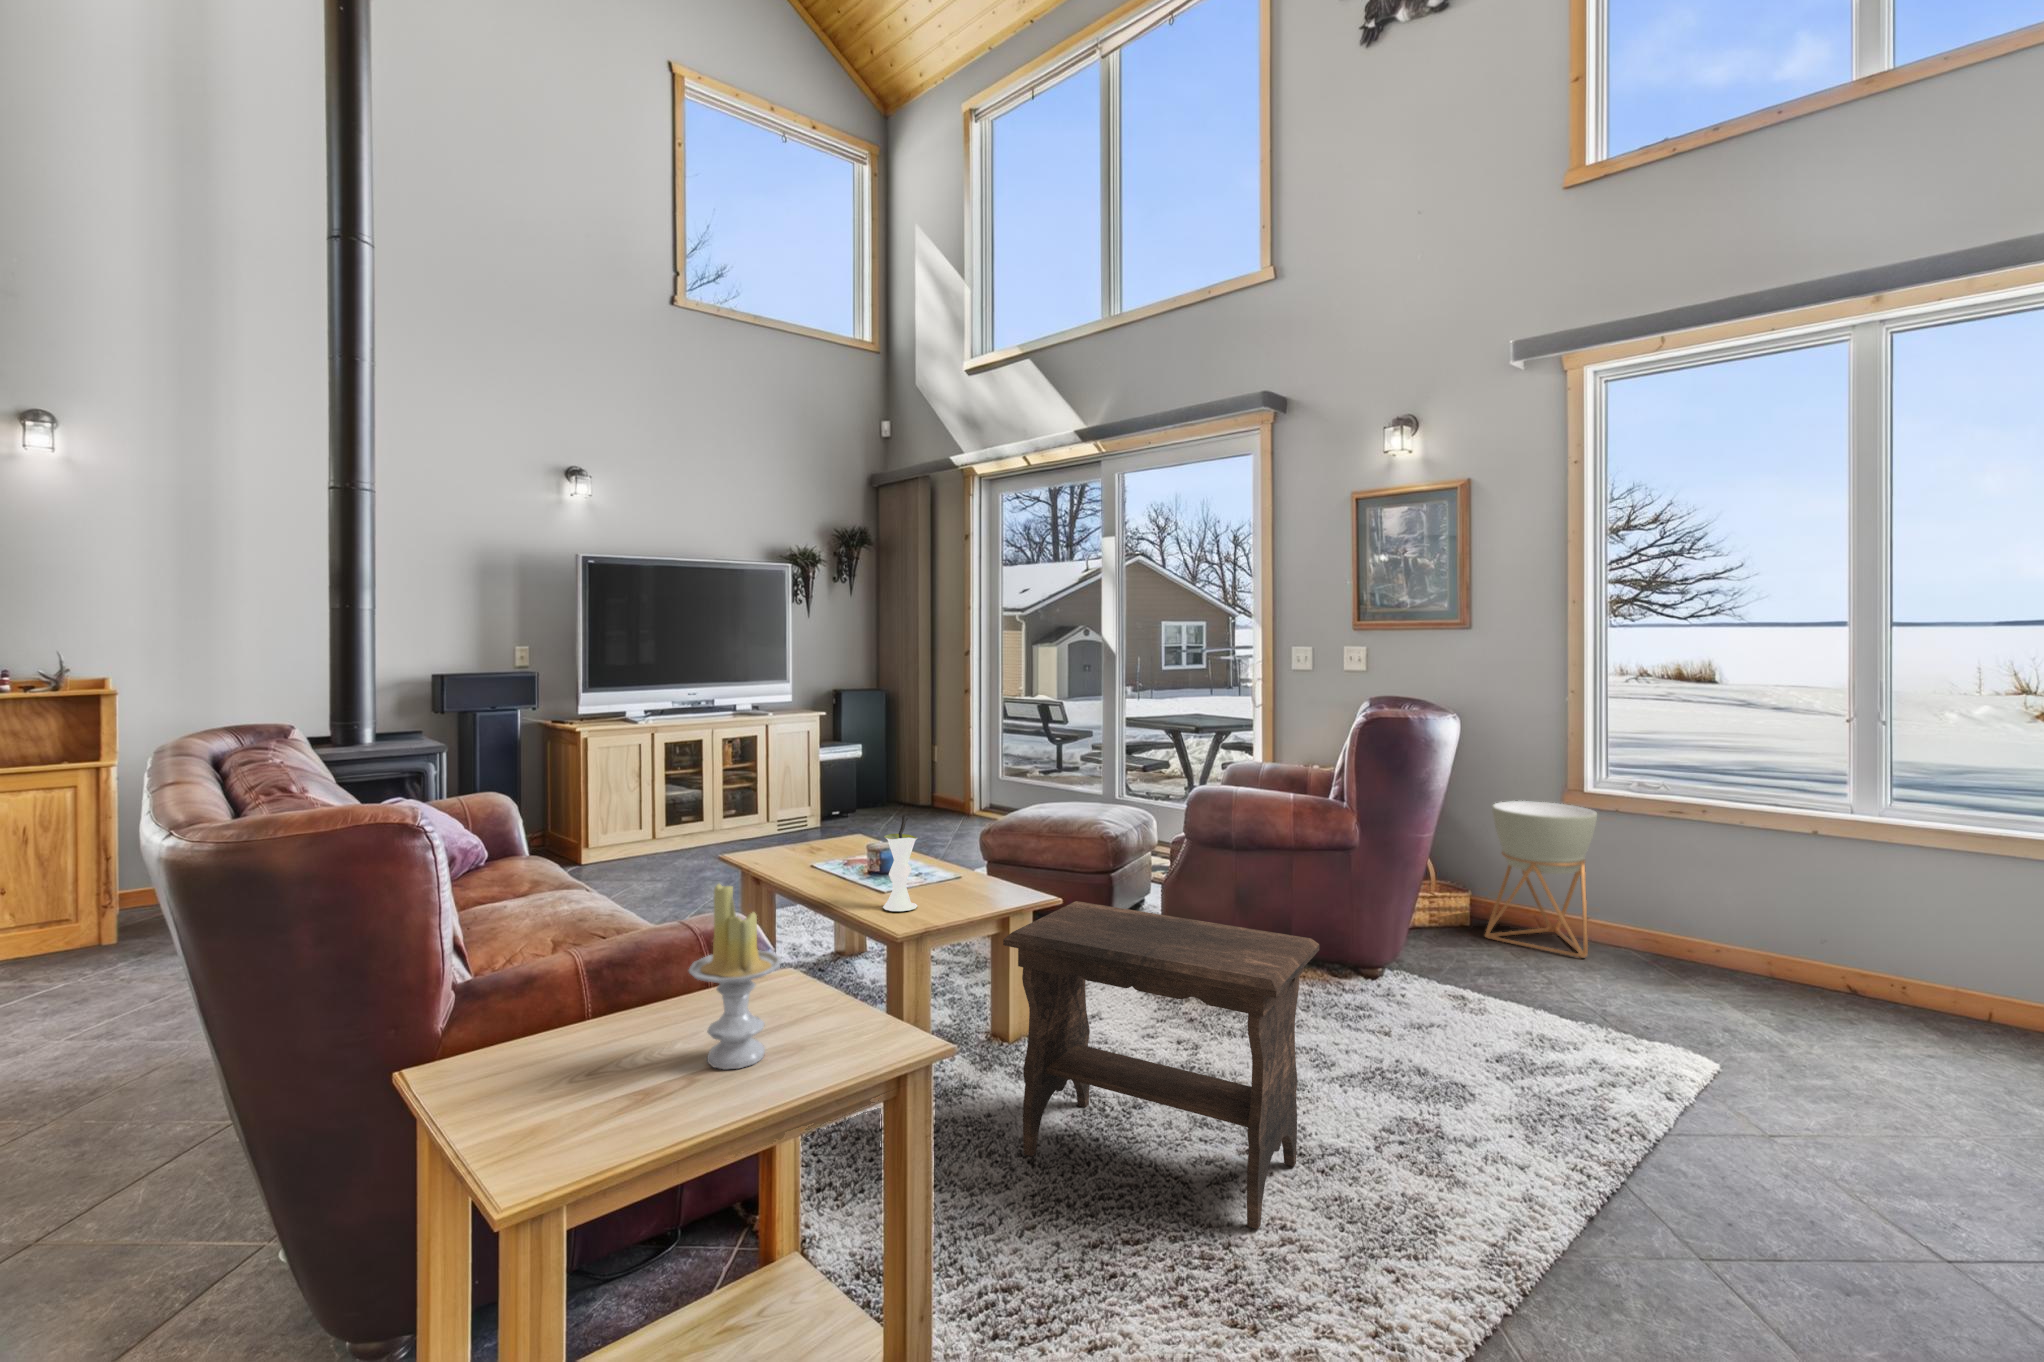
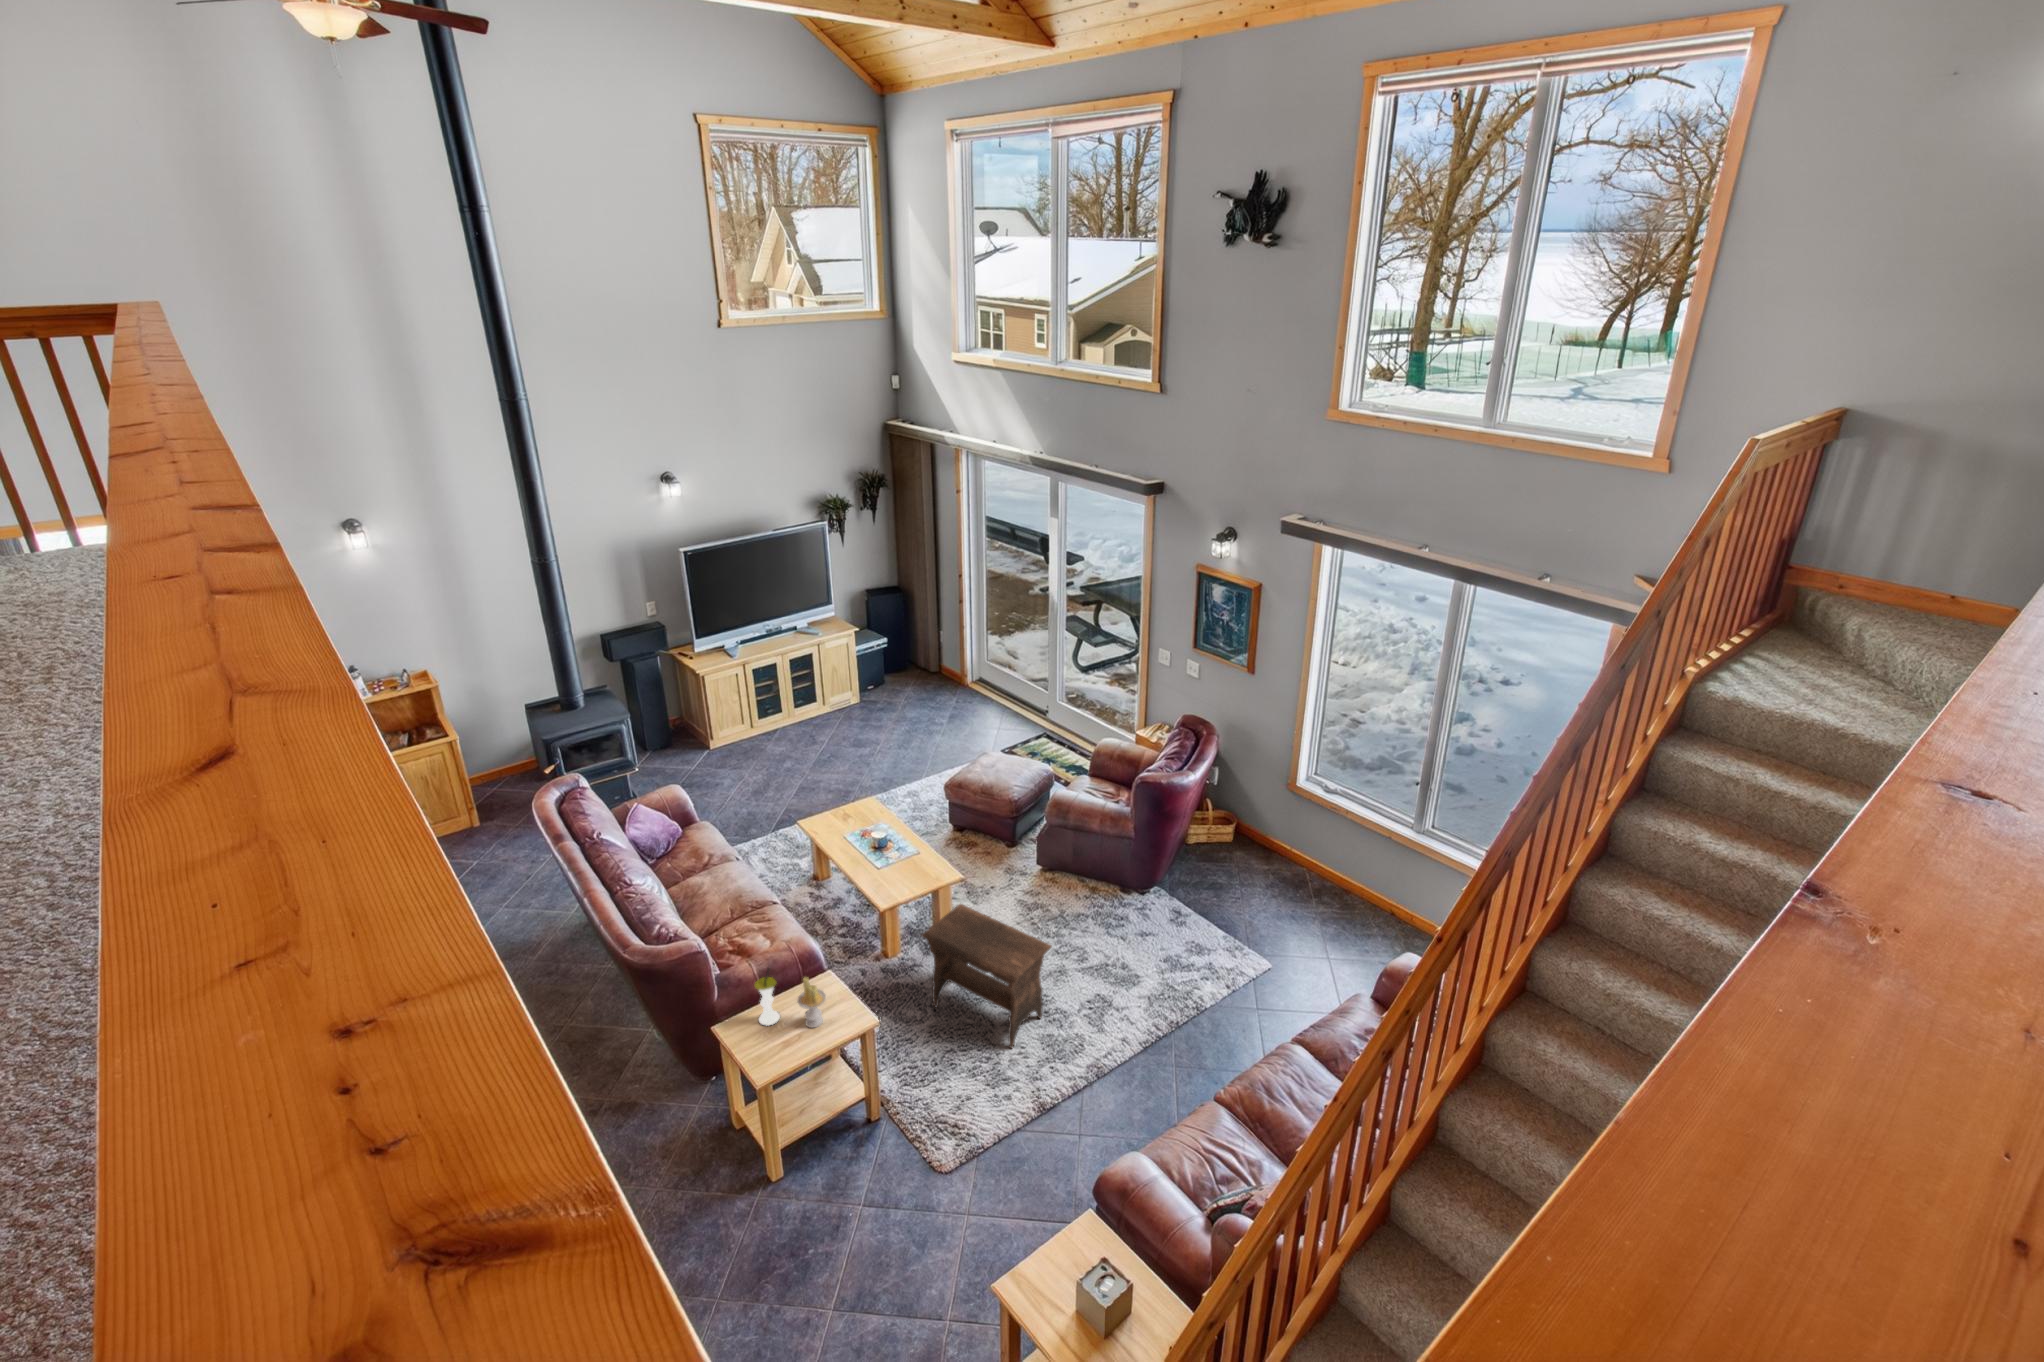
planter: present [1485,801,1597,958] -> none [1229,784,1295,880]
vase: present [883,815,918,911] -> present [755,968,780,1026]

